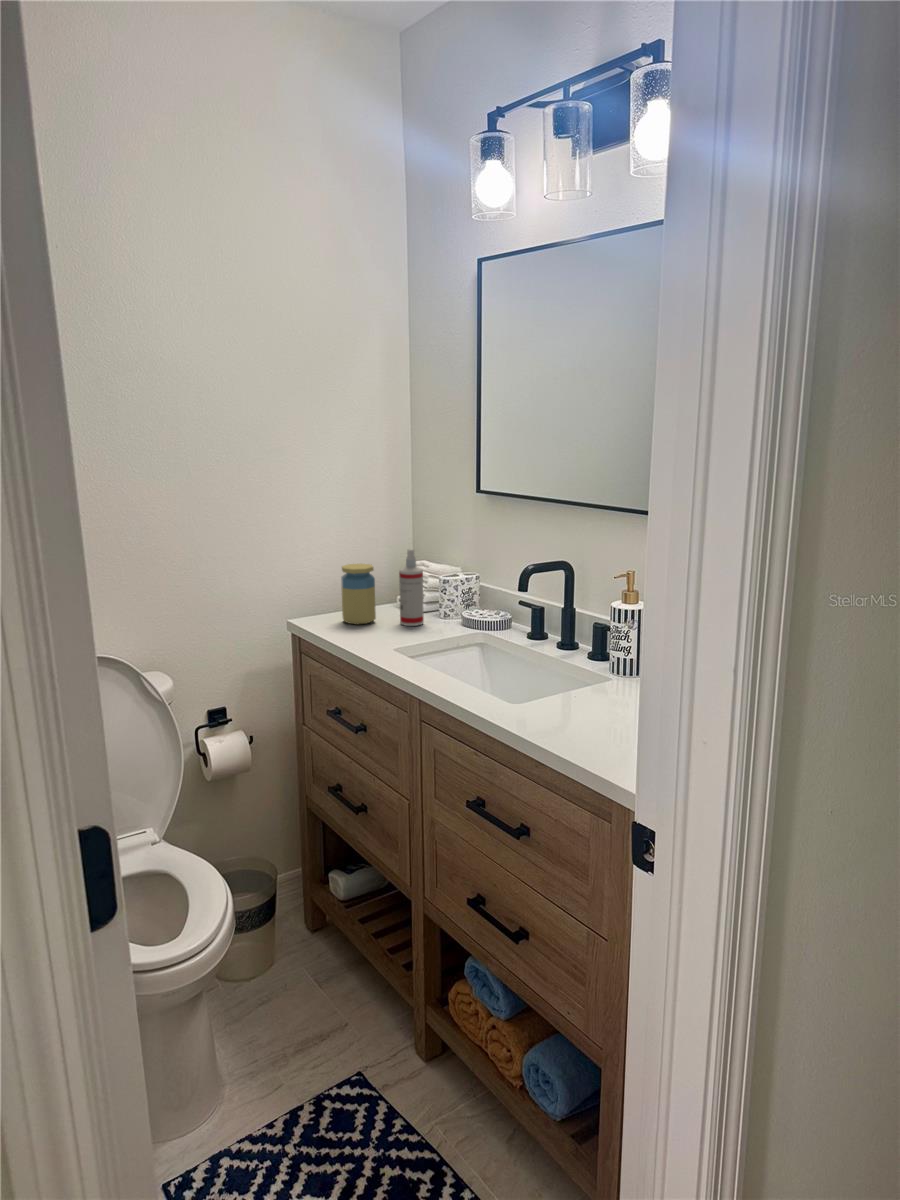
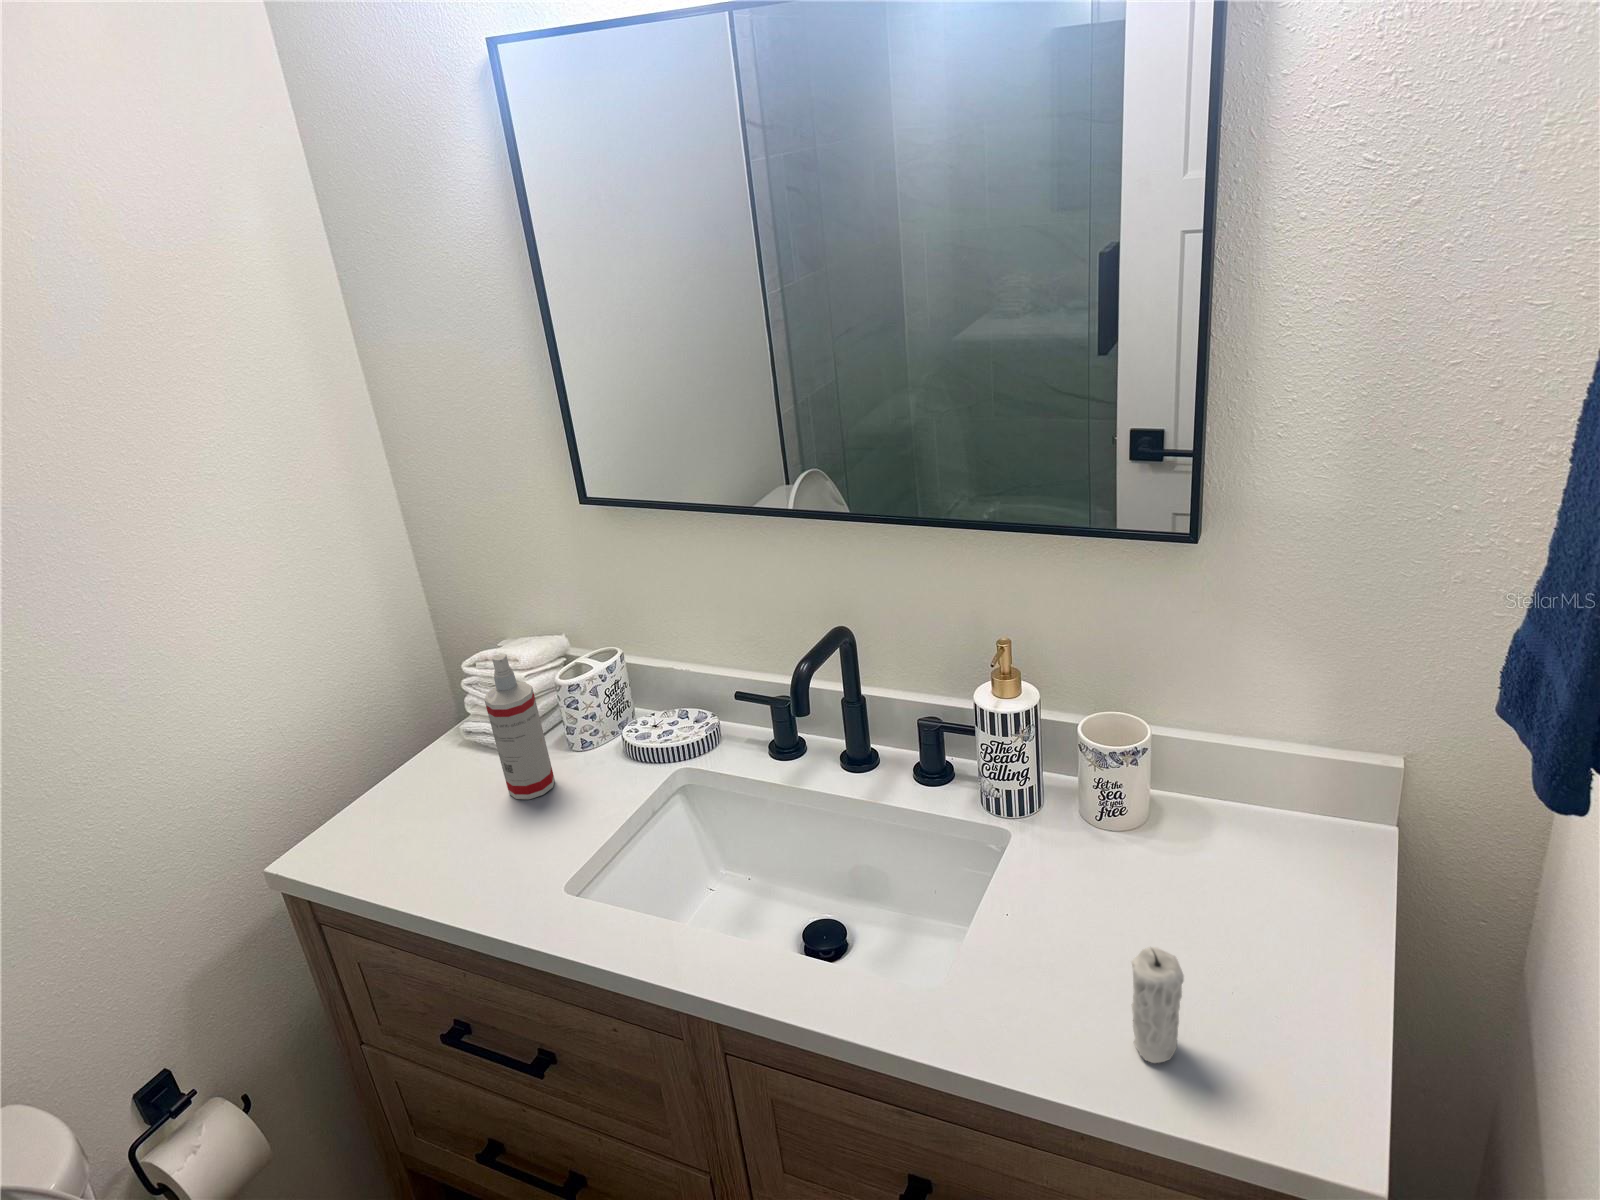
jar: present [341,564,376,624] -> none [358,704,459,835]
candle: none [580,666,605,733] -> present [1131,947,1184,1063]

